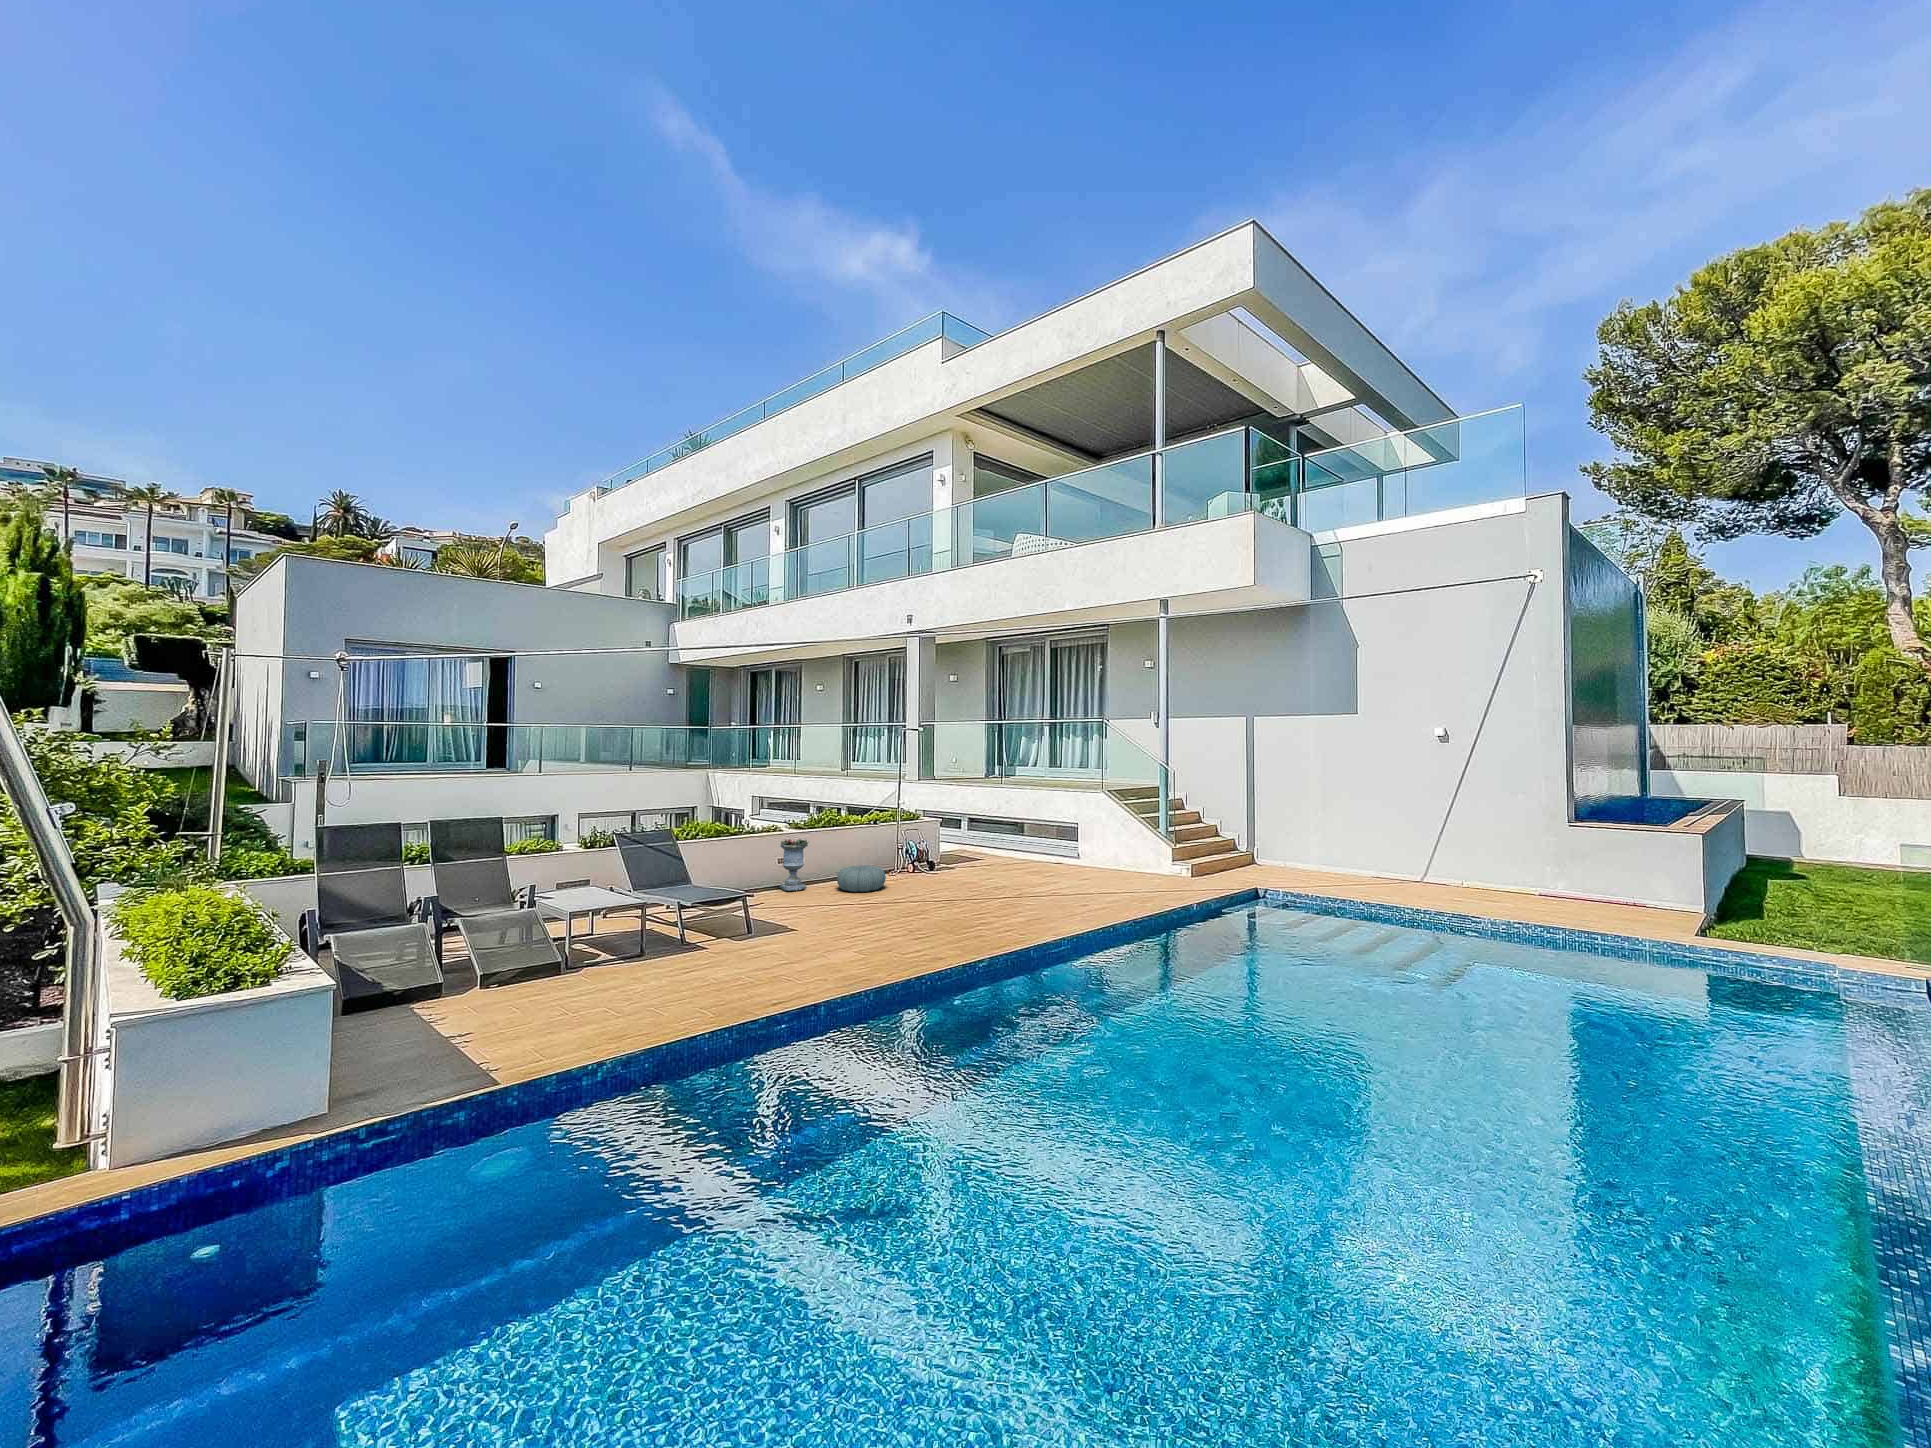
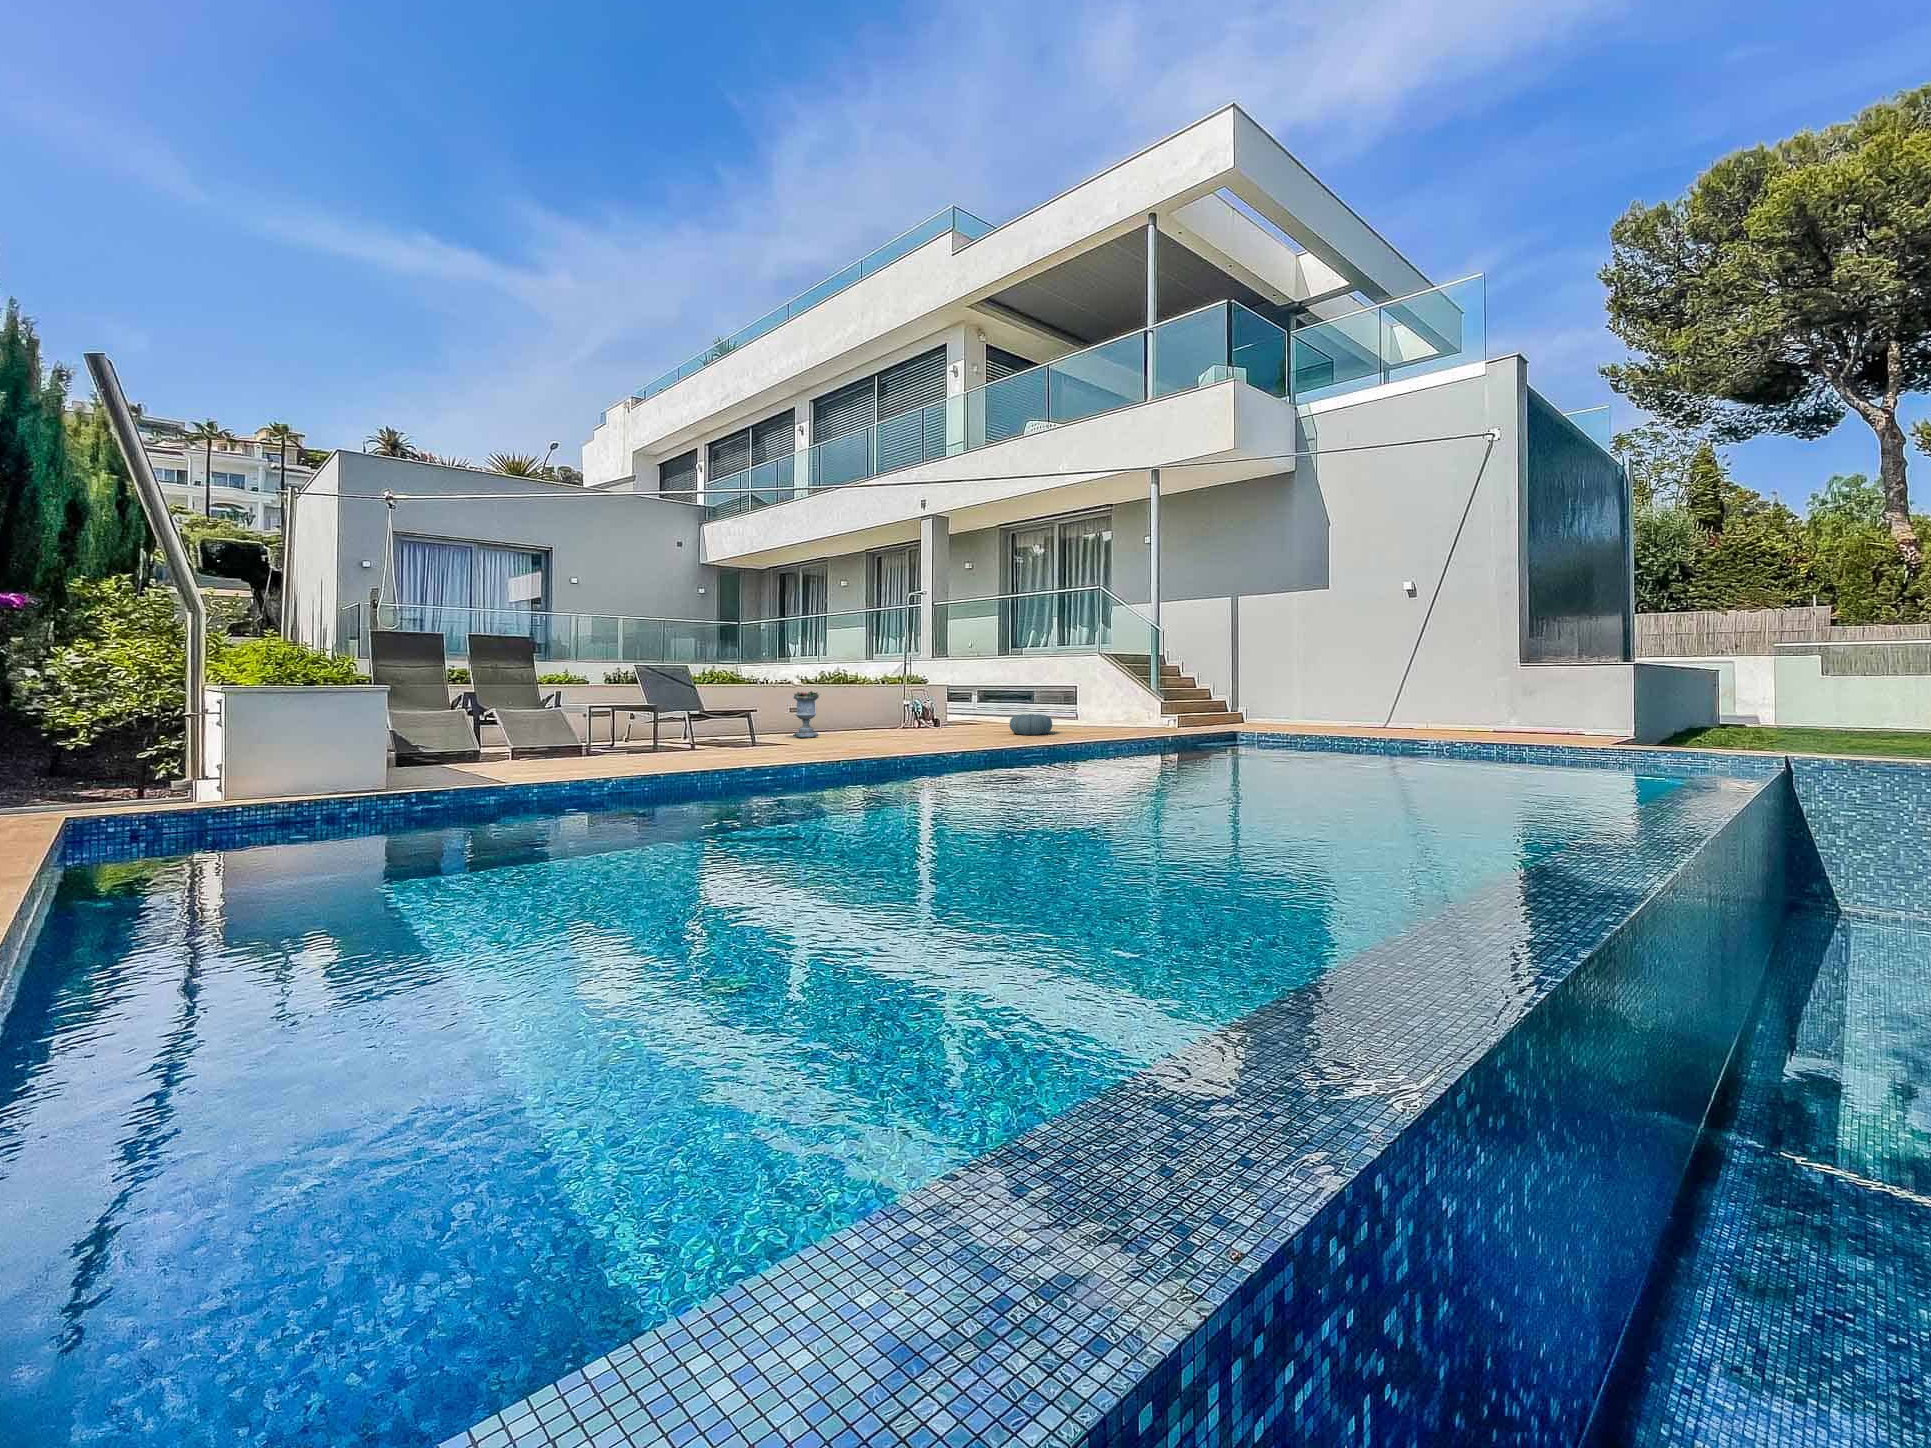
pouf: present [837,865,886,892] -> present [1010,714,1052,735]

